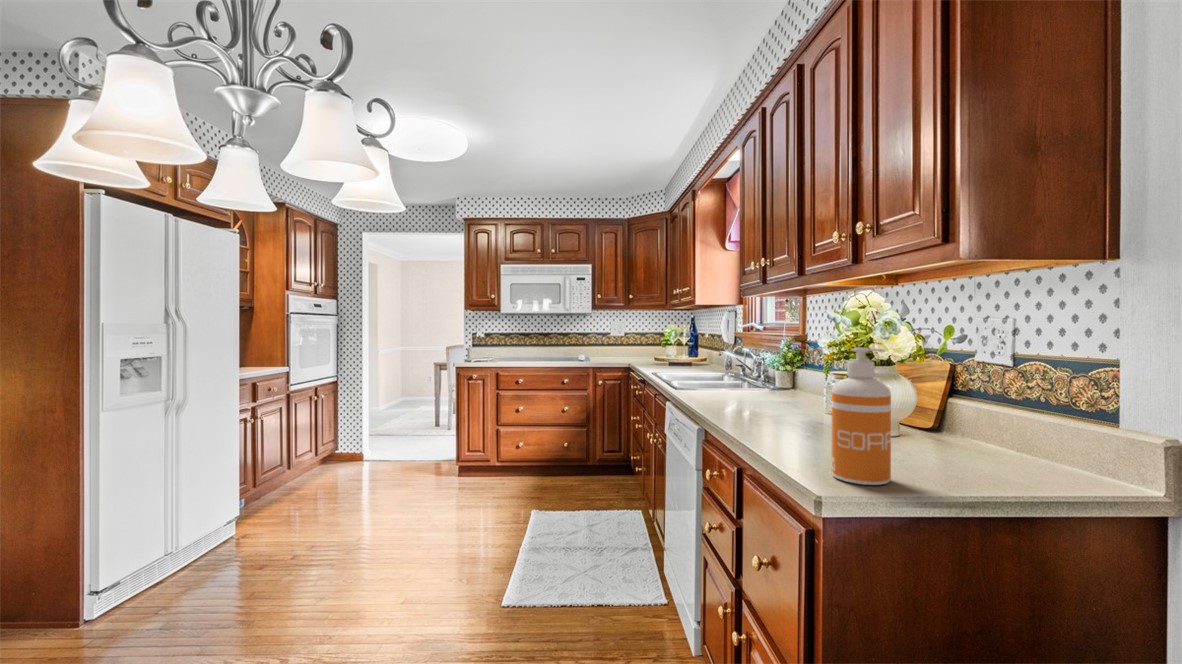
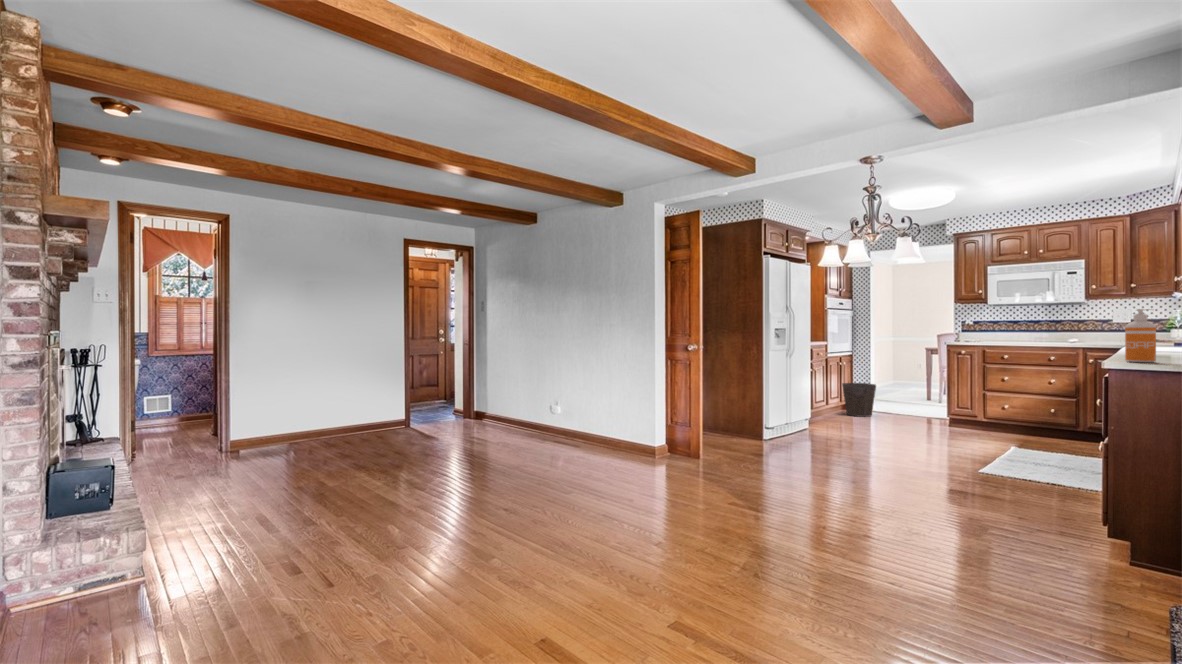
waste bin: none [314,424,366,480] -> present [842,383,876,417]

